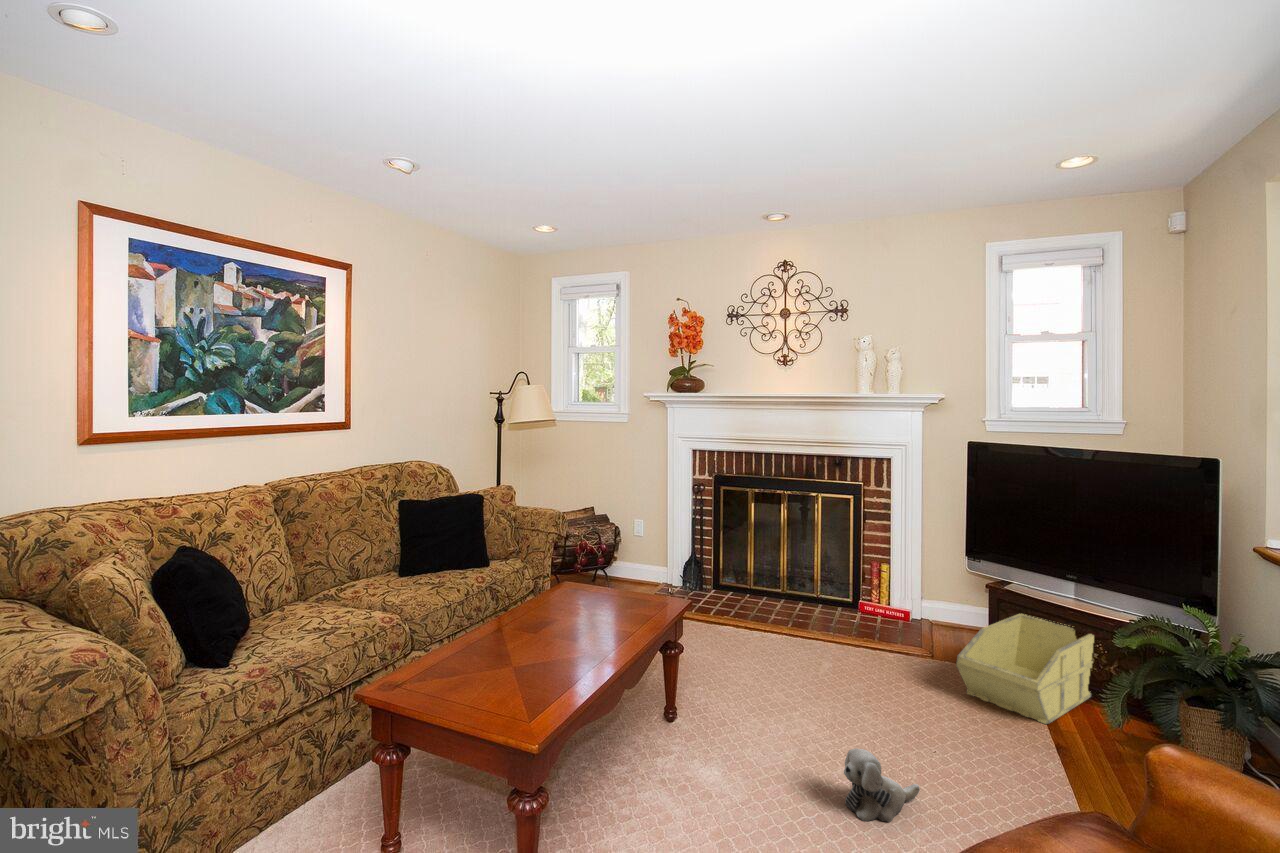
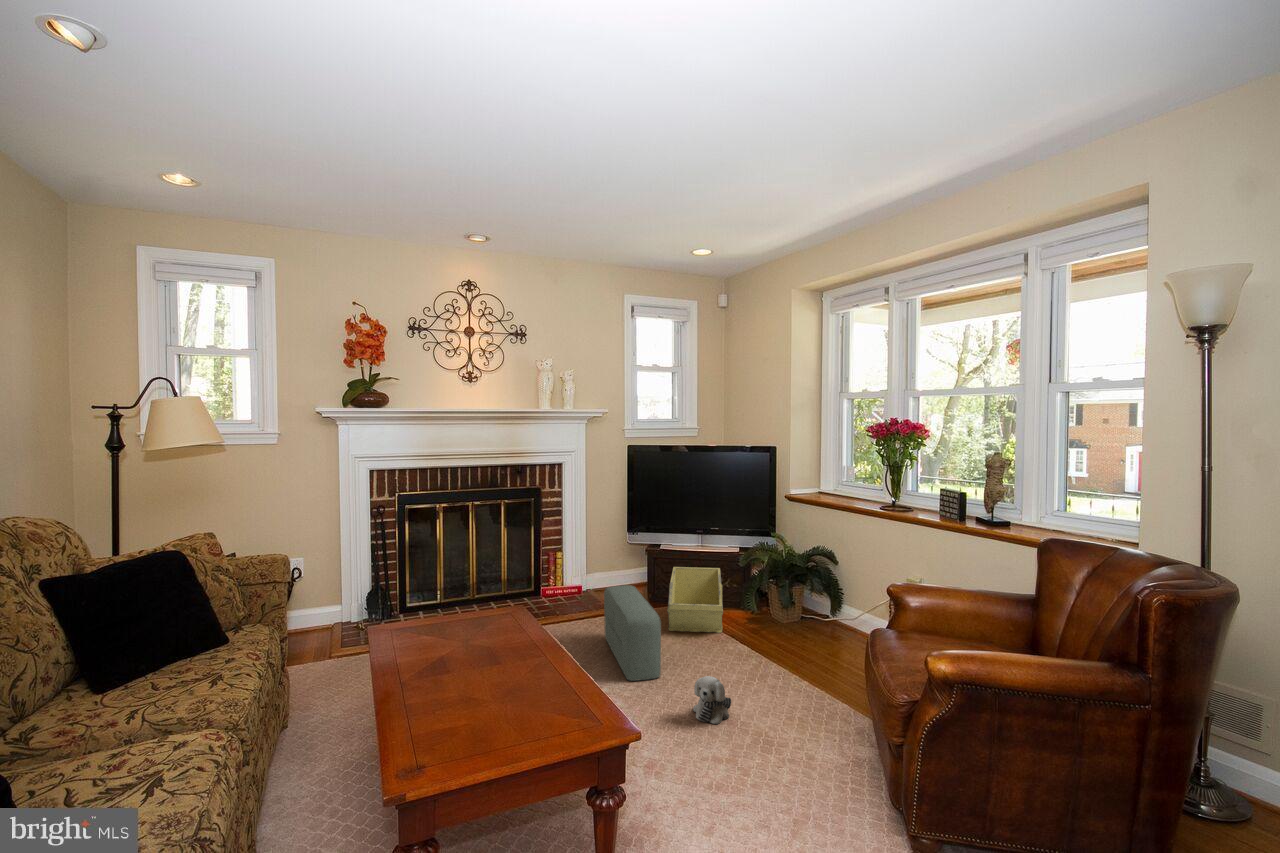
pouf: none [827,610,907,736] -> present [604,585,661,681]

